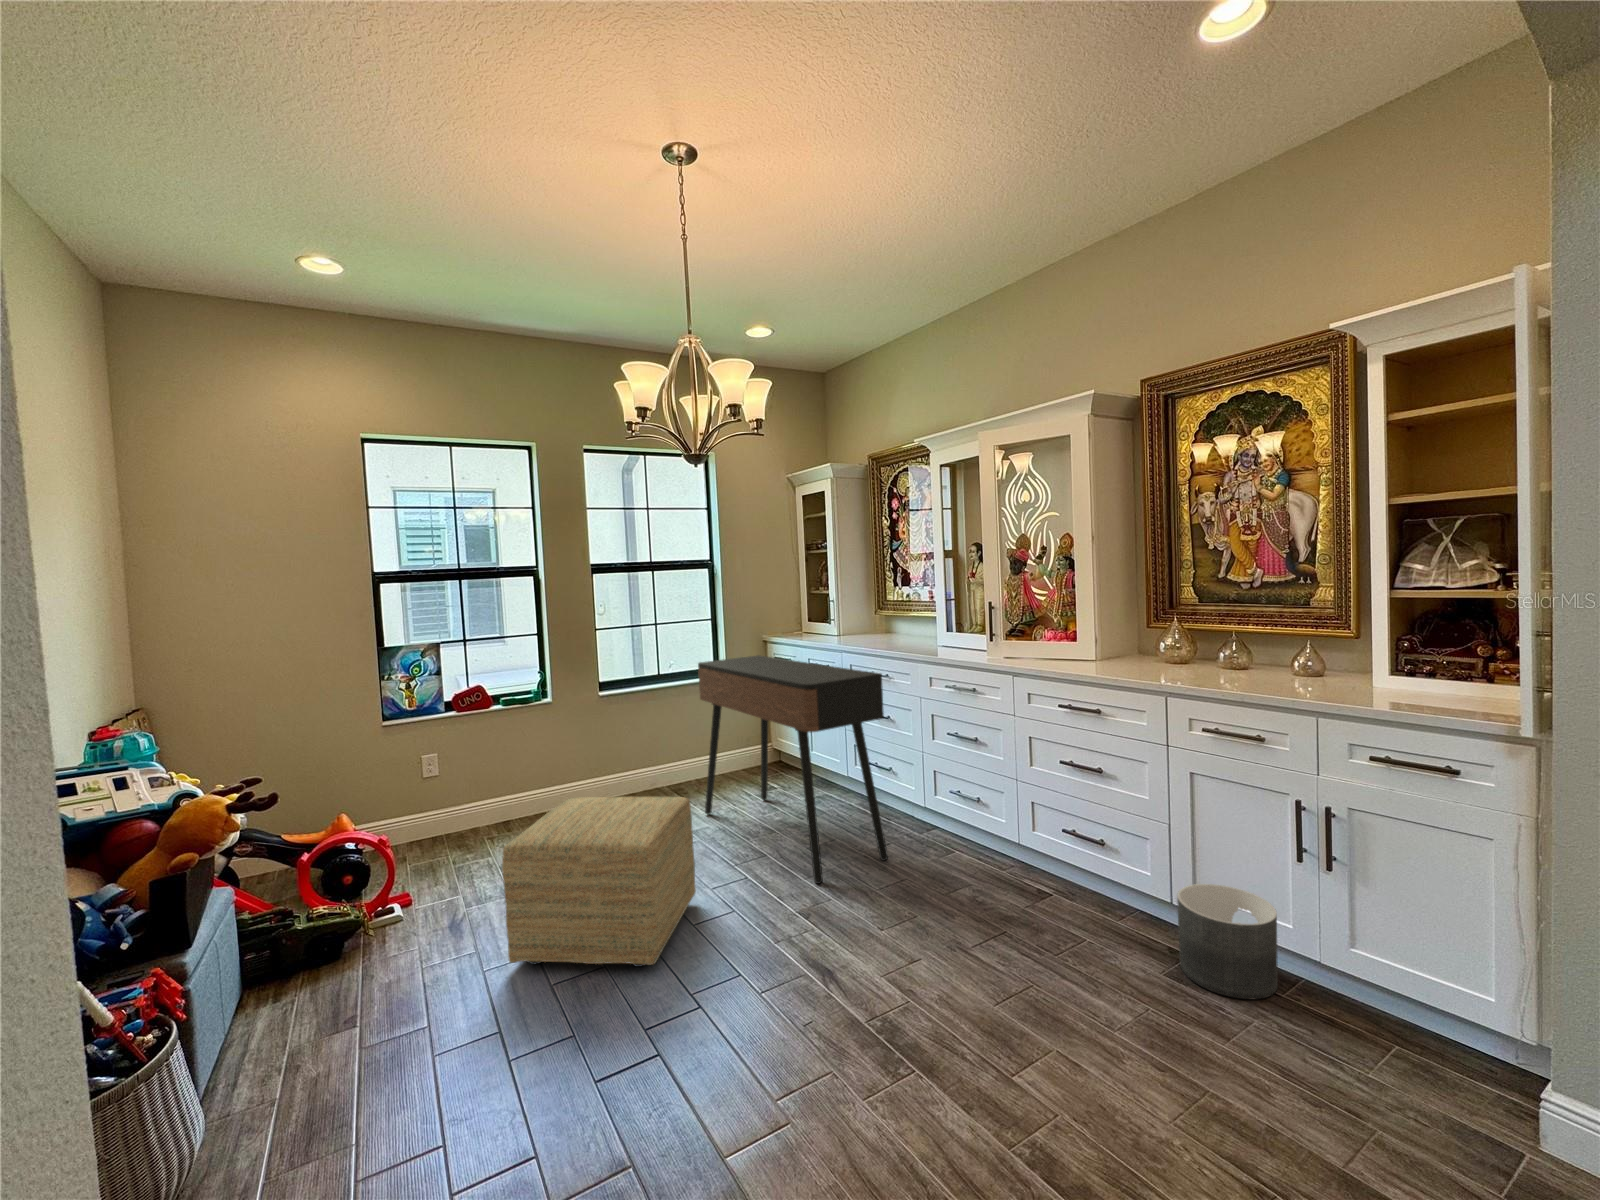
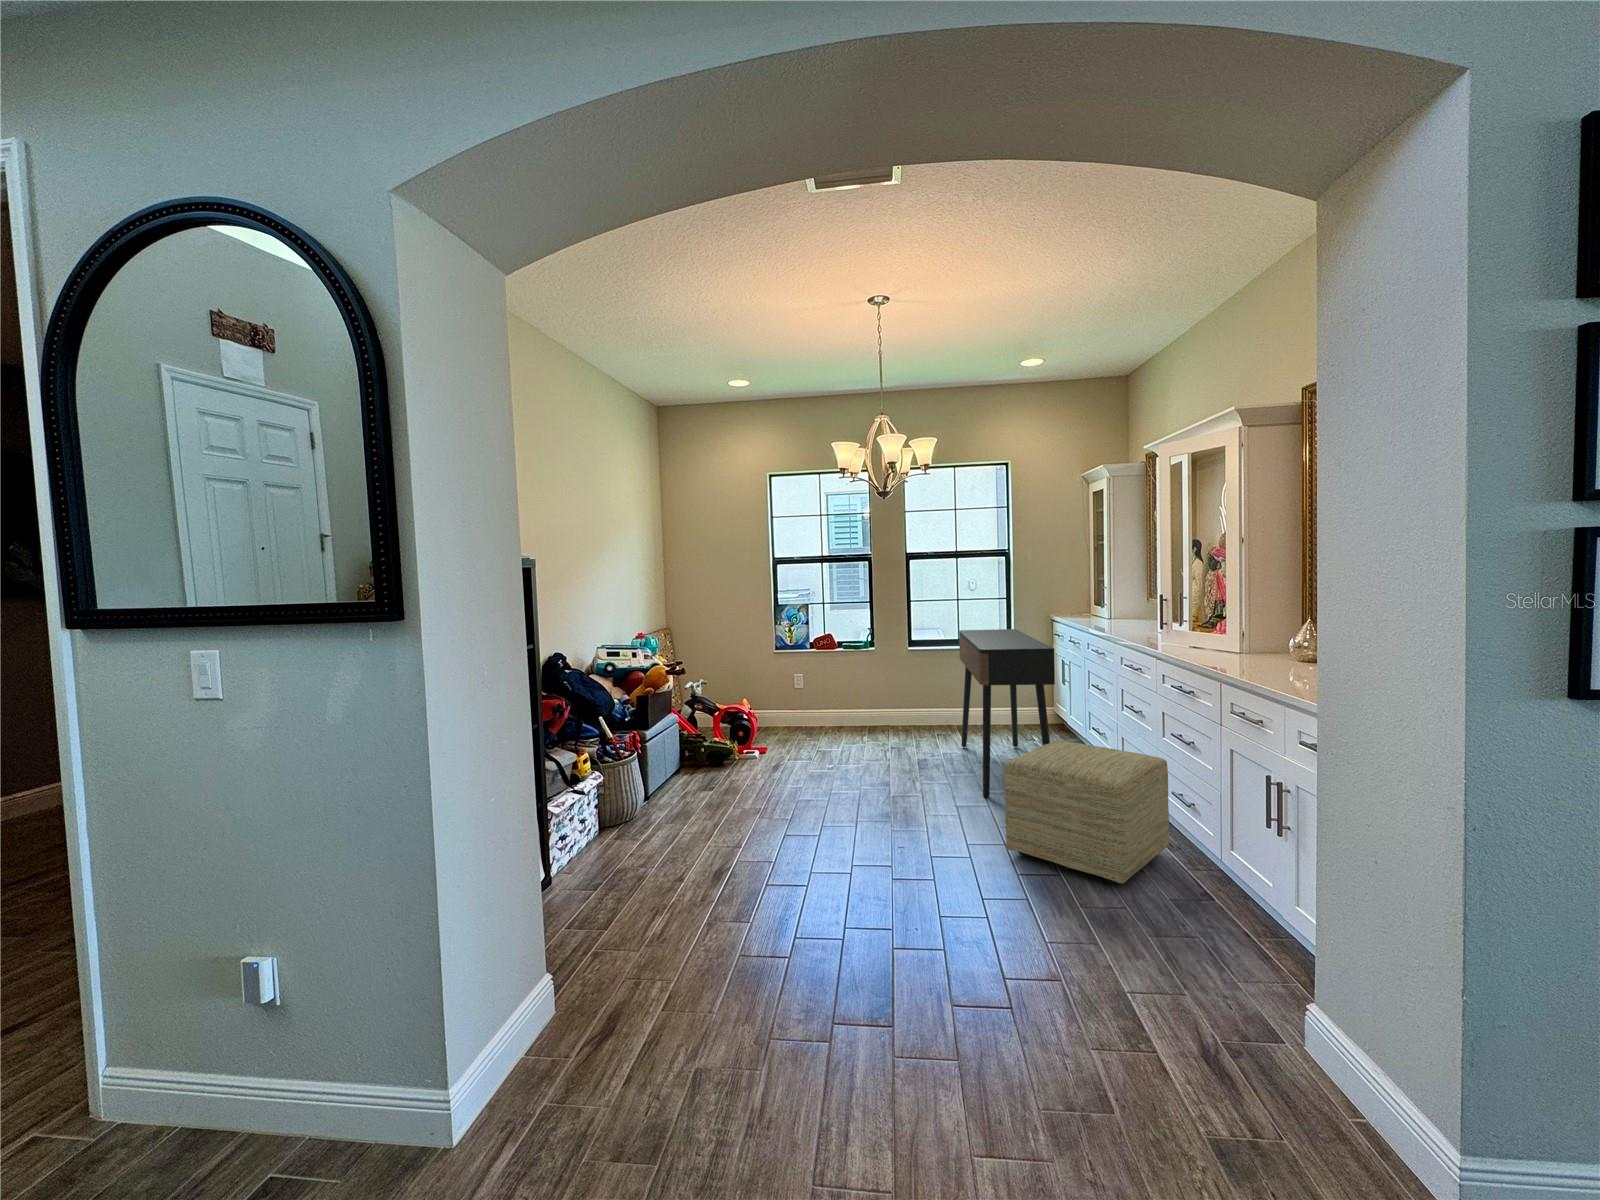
ottoman: present [502,797,696,967] -> present [1004,741,1169,884]
planter: present [1177,884,1278,999] -> none [1173,844,1256,936]

